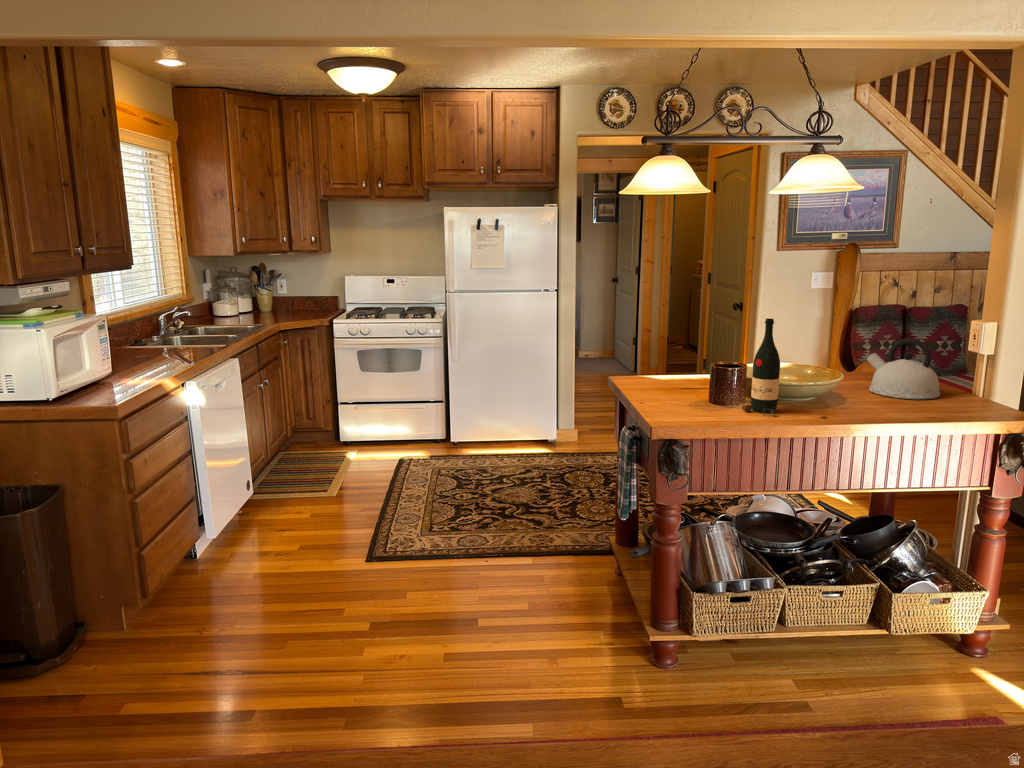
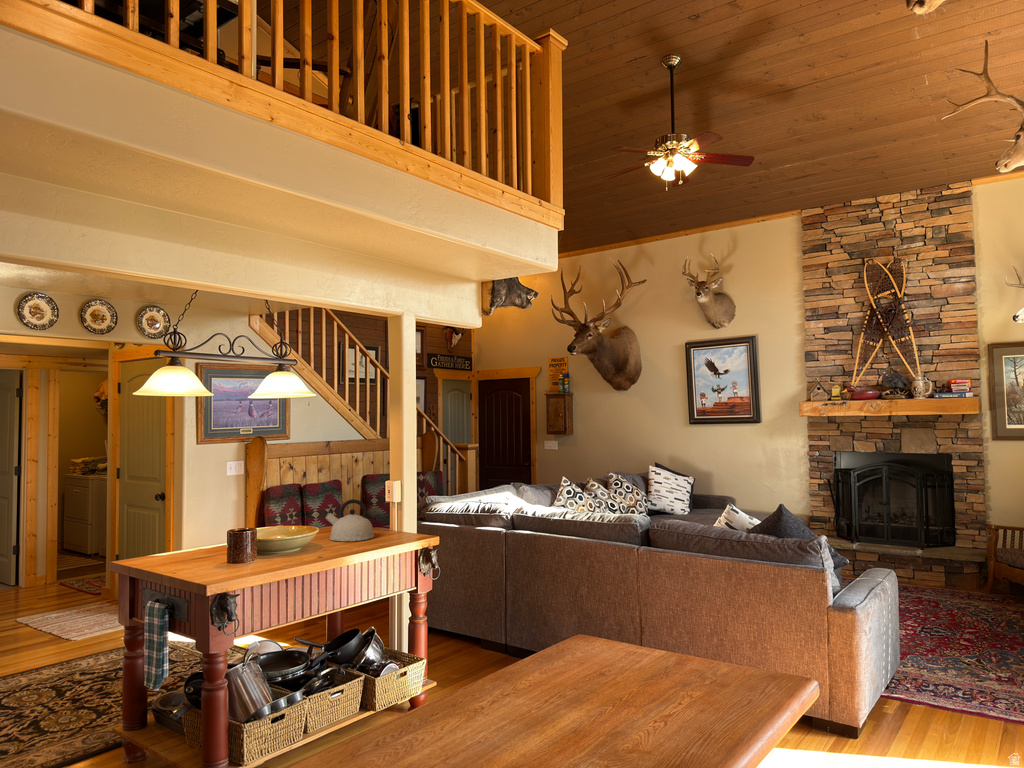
wine bottle: present [742,318,780,415] -> none [264,492,290,565]

